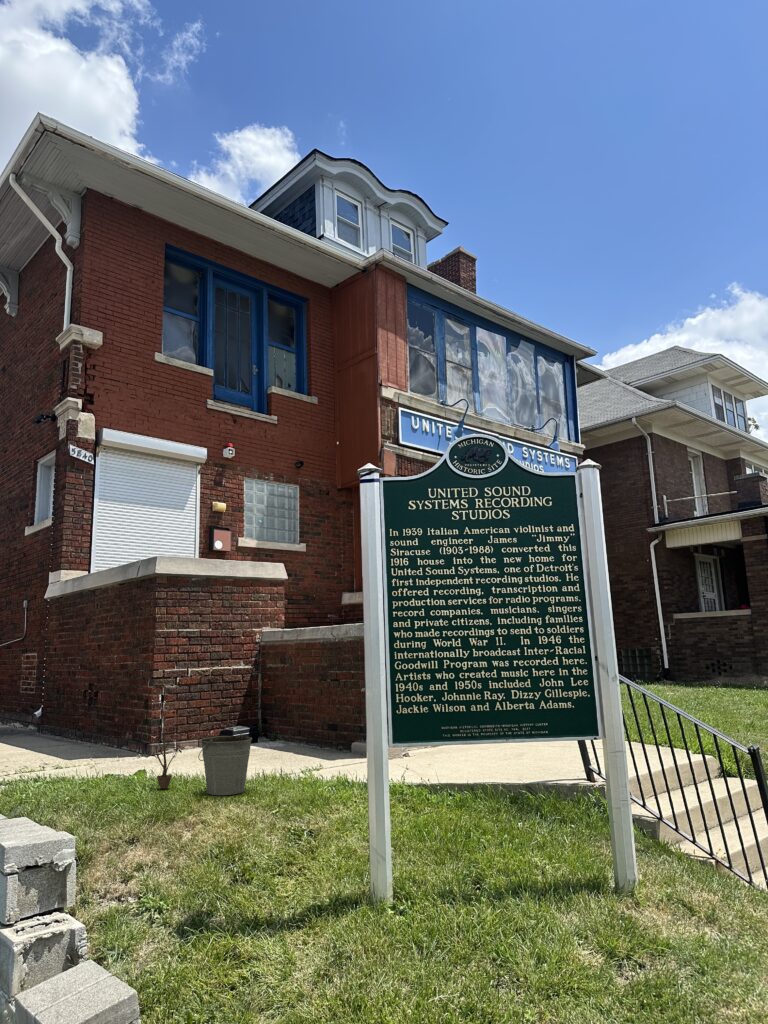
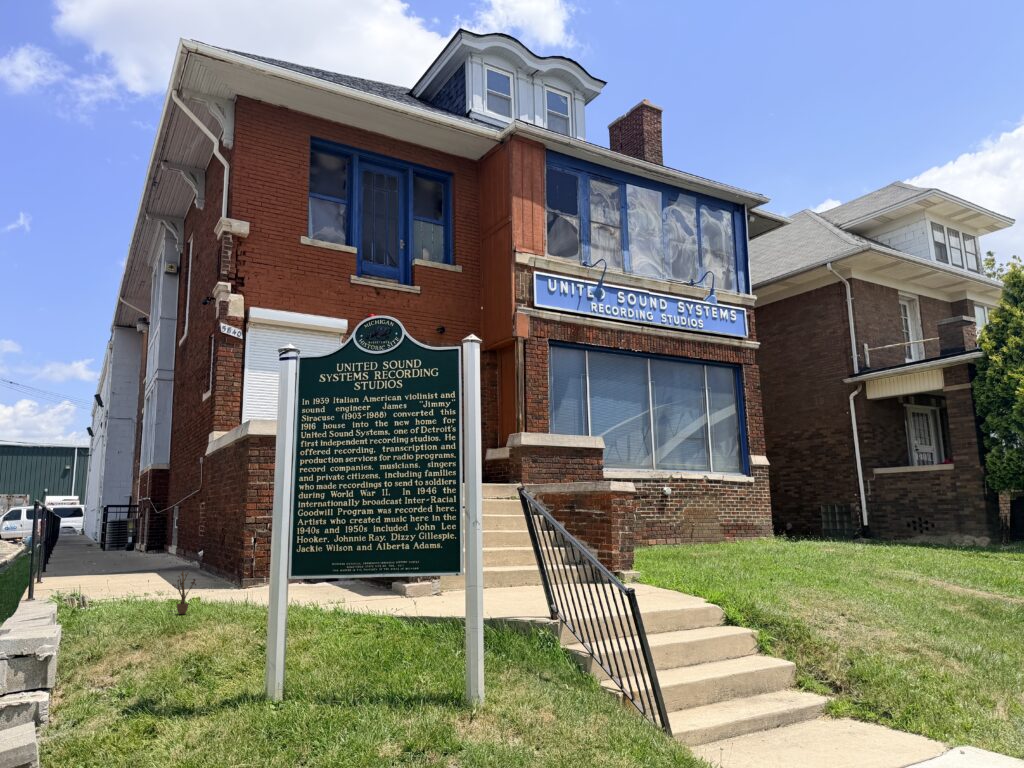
bucket: present [198,734,252,795] -> none [200,570,247,620]

